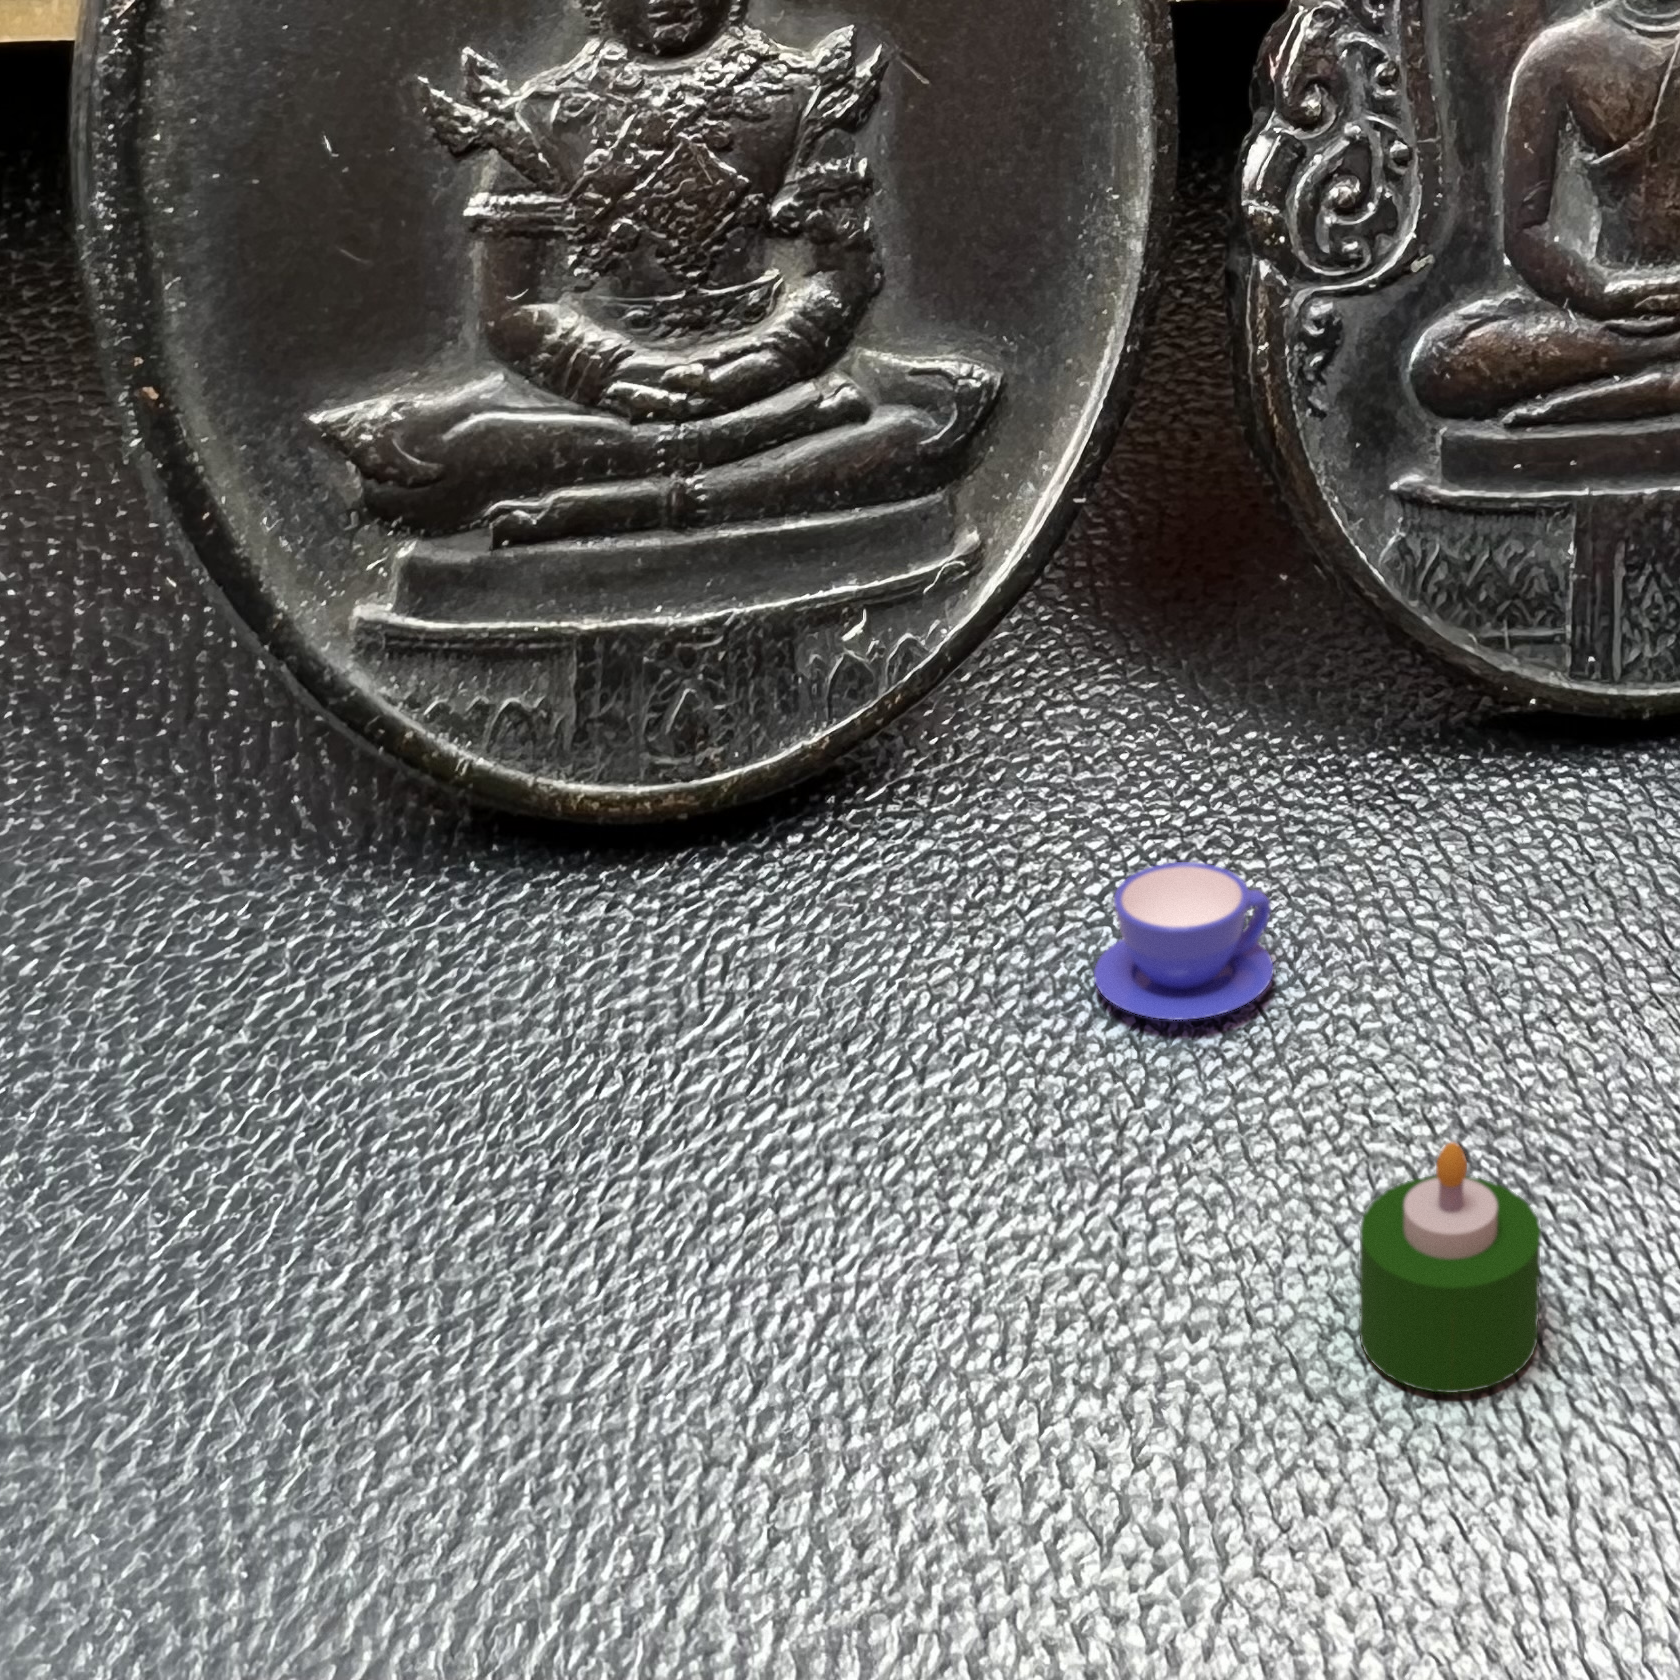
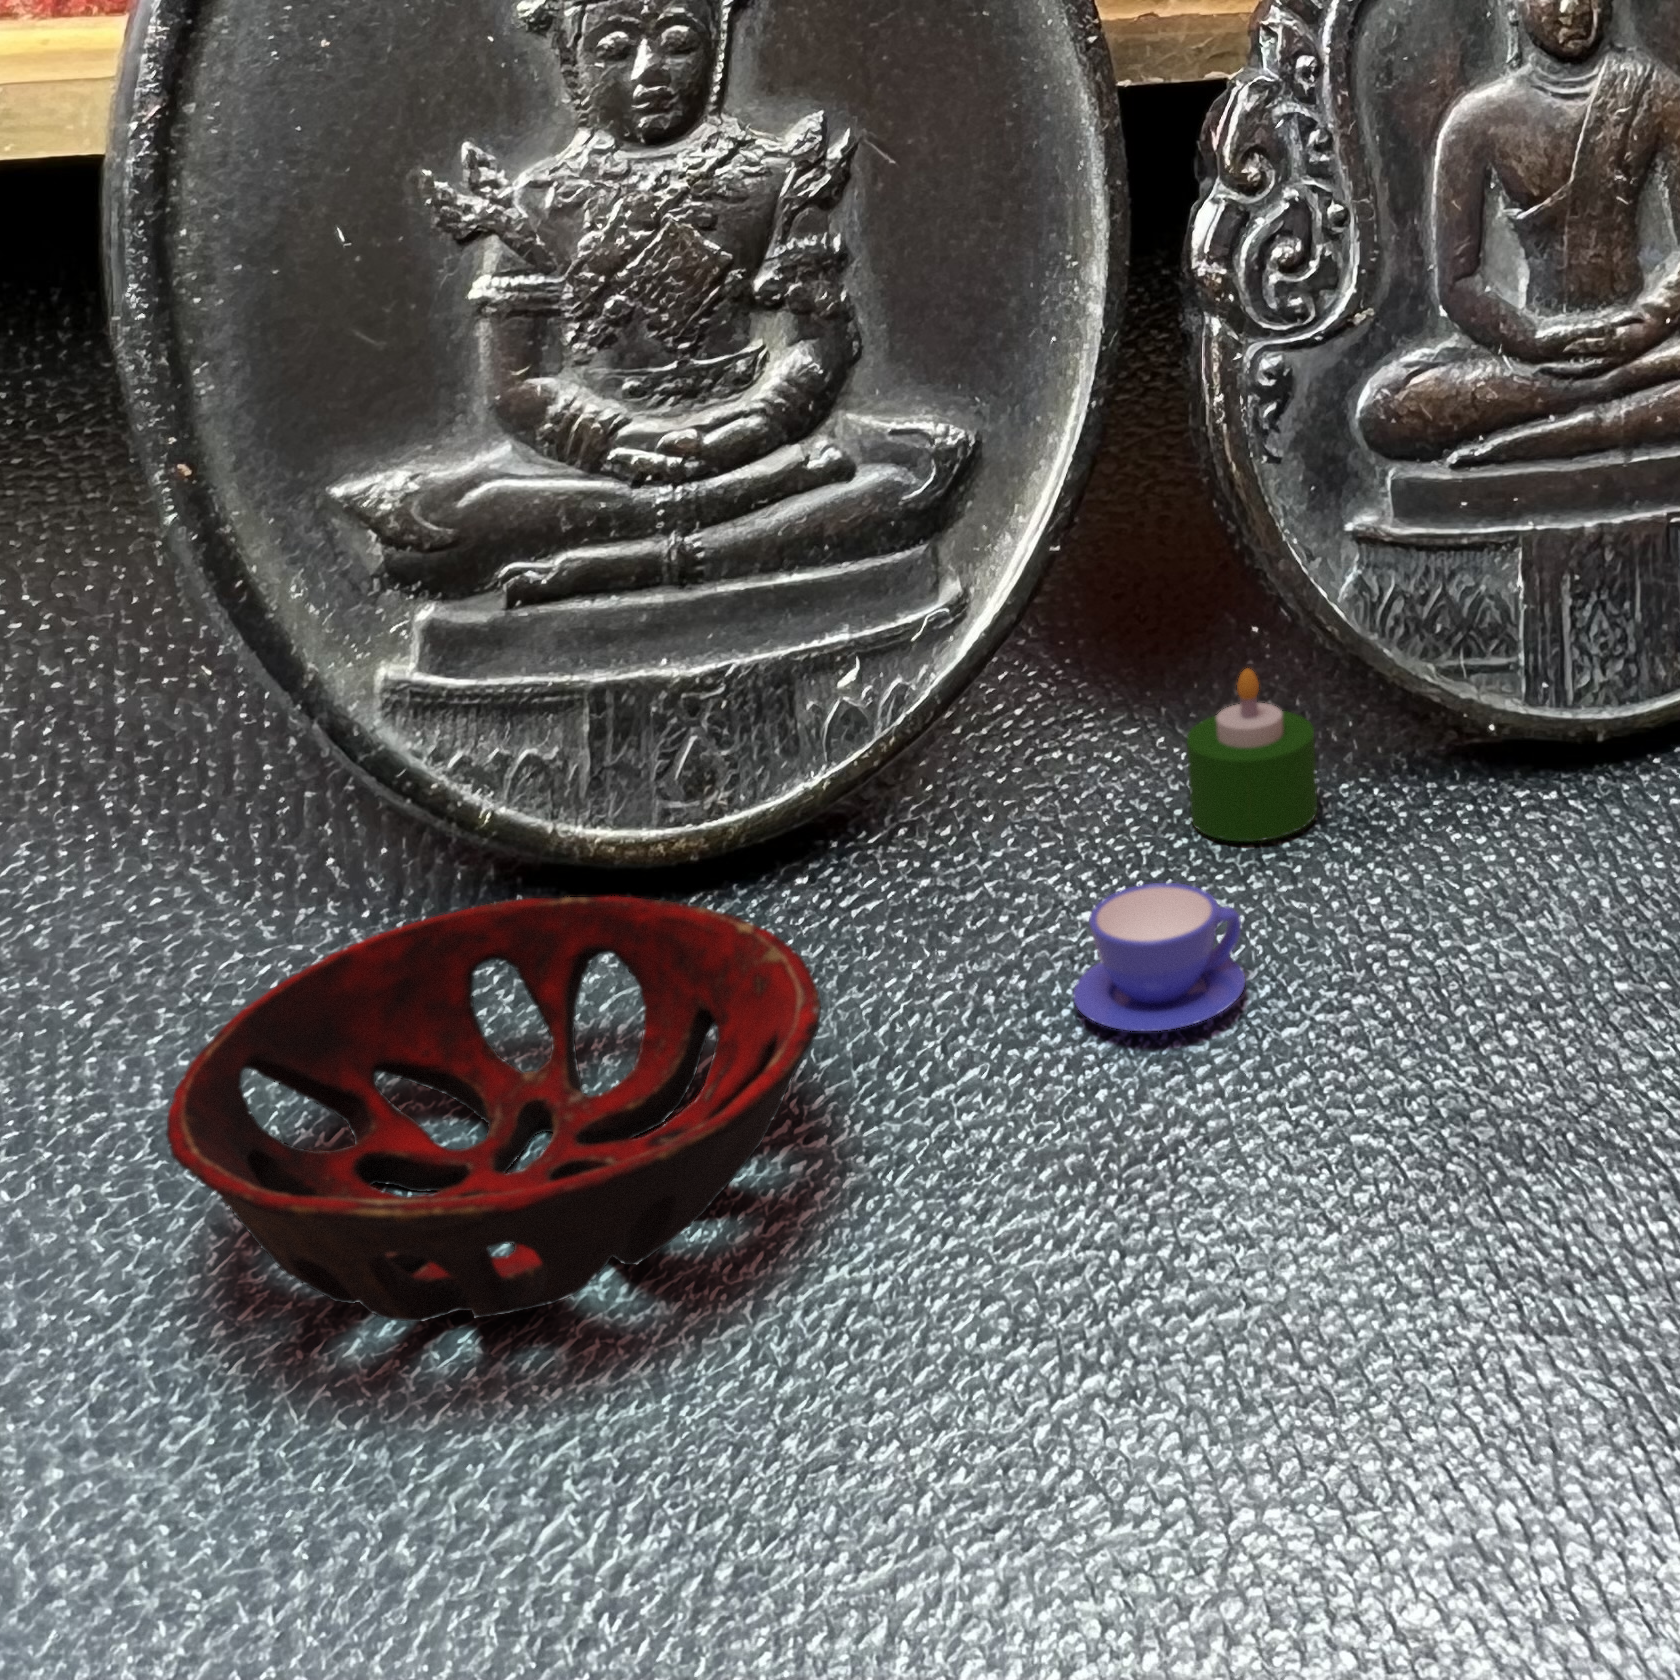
decorative bowl: none [178,856,845,1301] -> present [166,896,821,1322]
candle: present [1359,1142,1541,1393] -> present [1187,669,1317,841]

